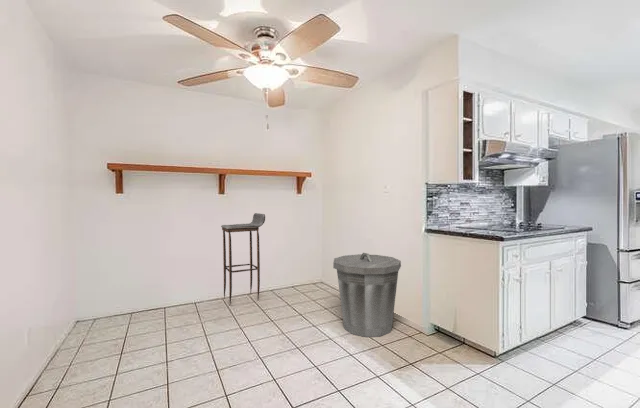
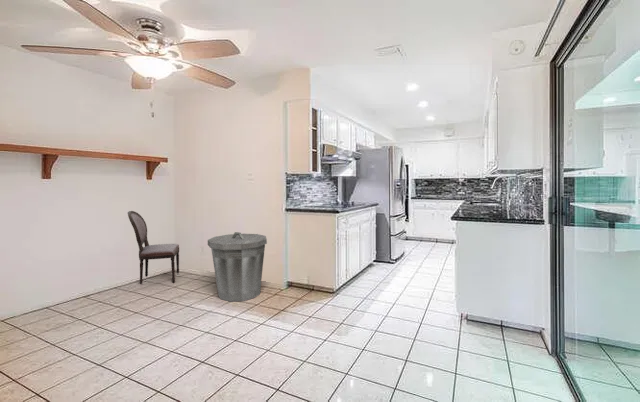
bar stool: present [221,213,265,304] -> none [55,201,119,307]
dining chair: none [276,224,321,299] -> present [128,211,179,284]

